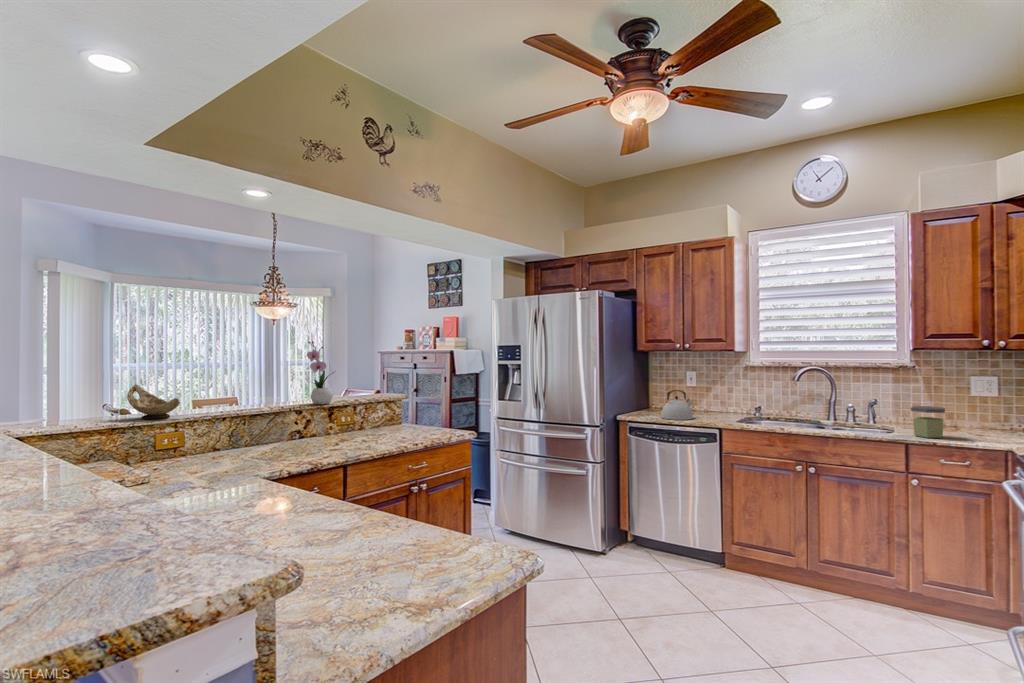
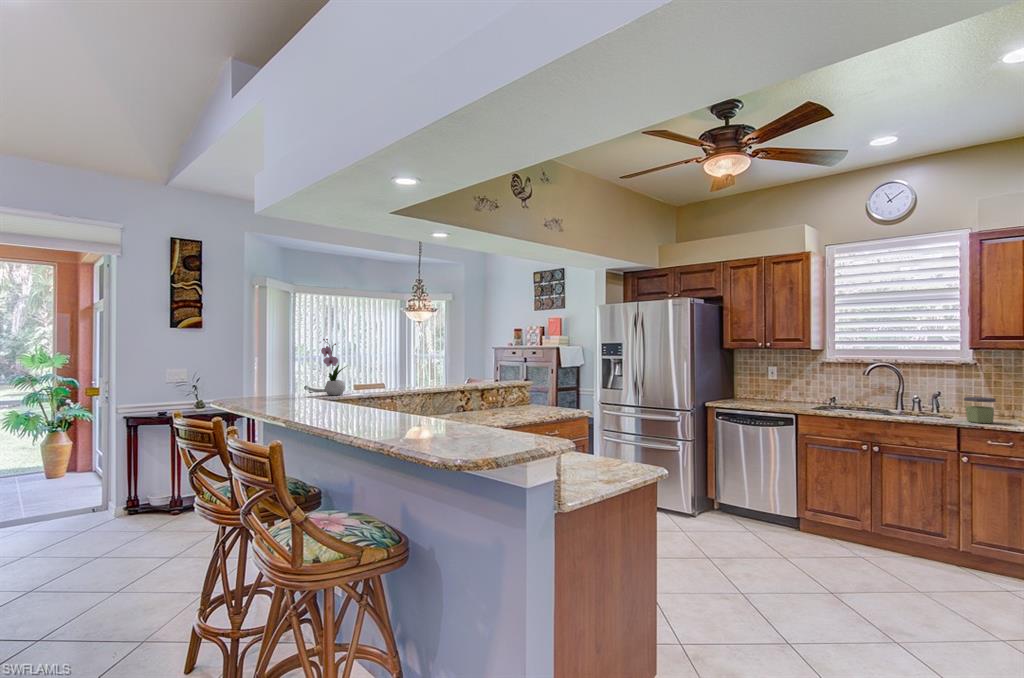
flower arrangement: present [307,341,334,404] -> present [321,339,345,395]
decorative bowl: present [127,384,180,419] -> none [364,369,396,392]
kettle: present [661,390,693,420] -> none [743,382,772,406]

